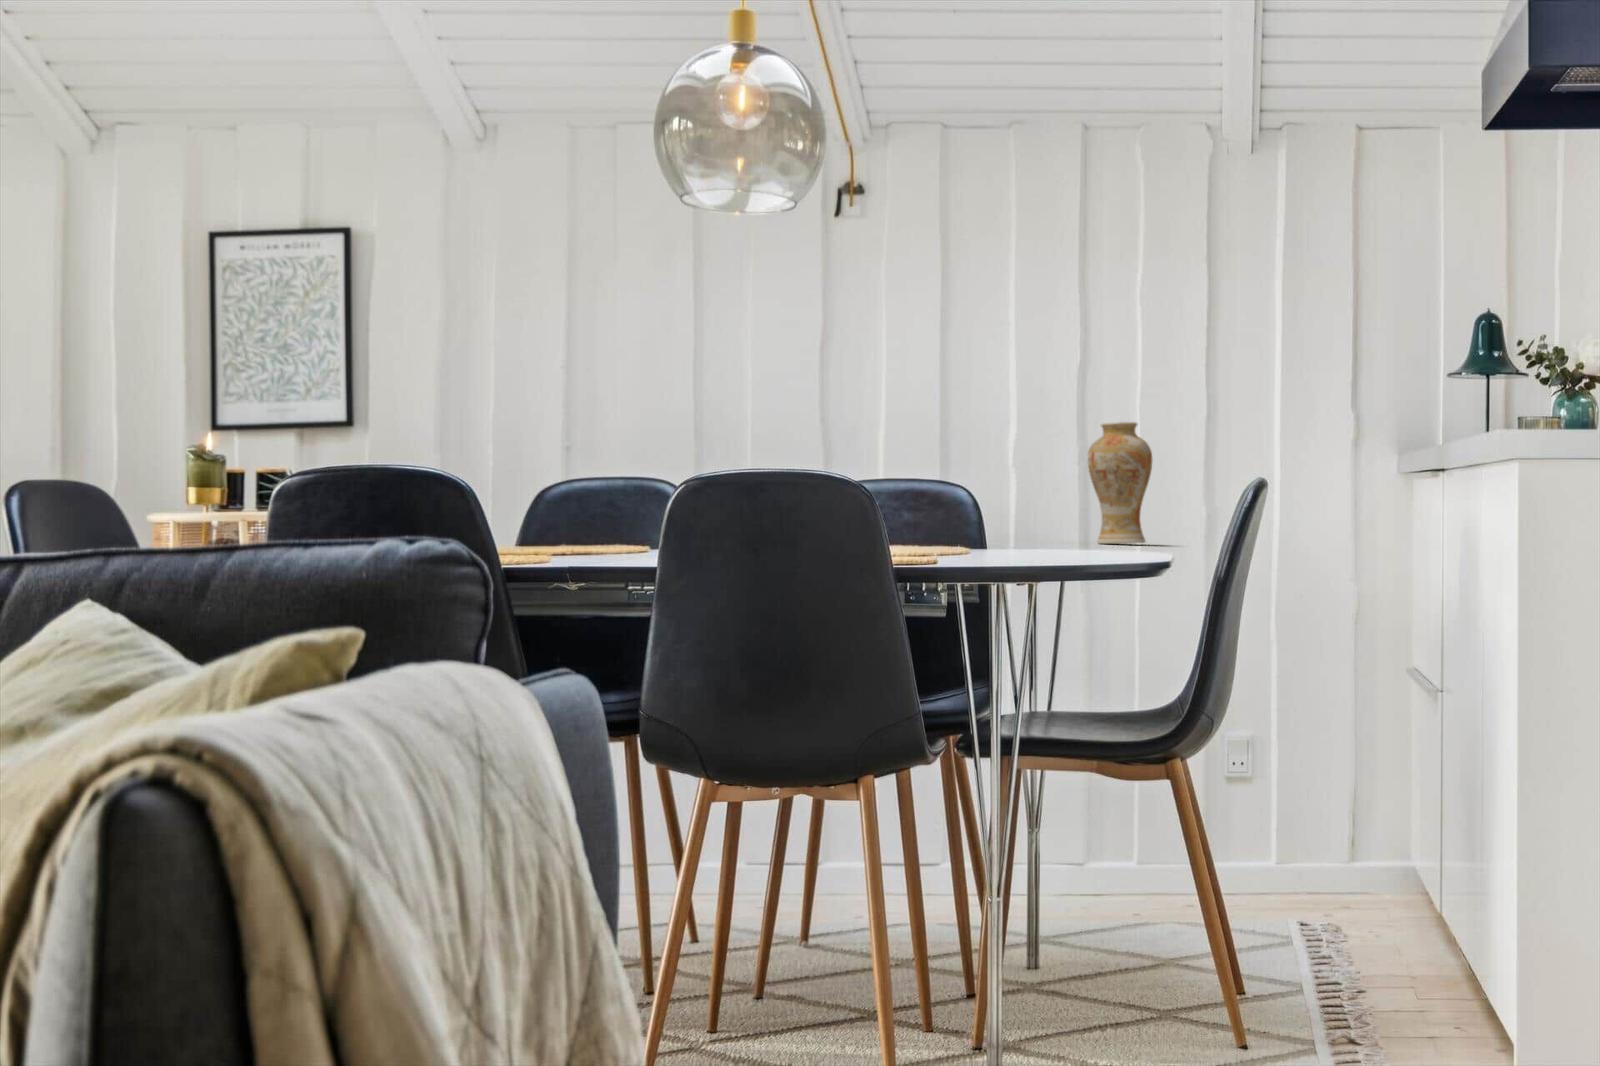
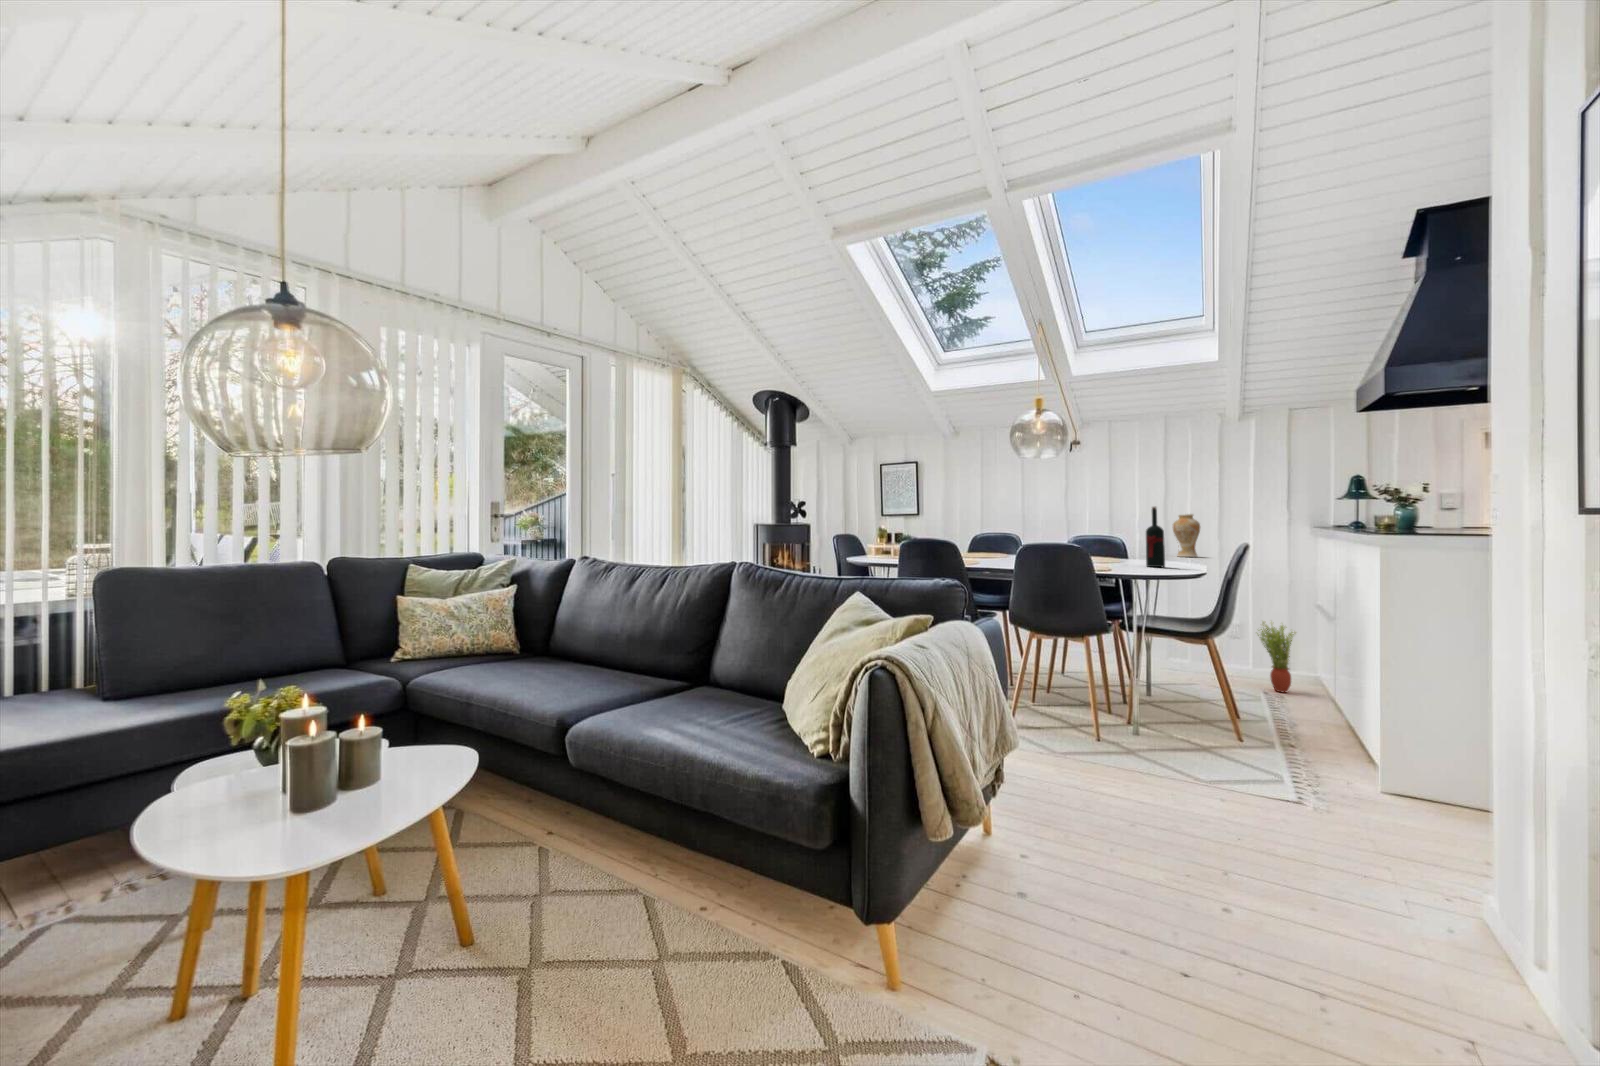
wine bottle: none [1037,373,1087,562] -> present [1146,507,1165,567]
potted plant: none [1272,712,1360,904] -> present [1257,622,1296,692]

